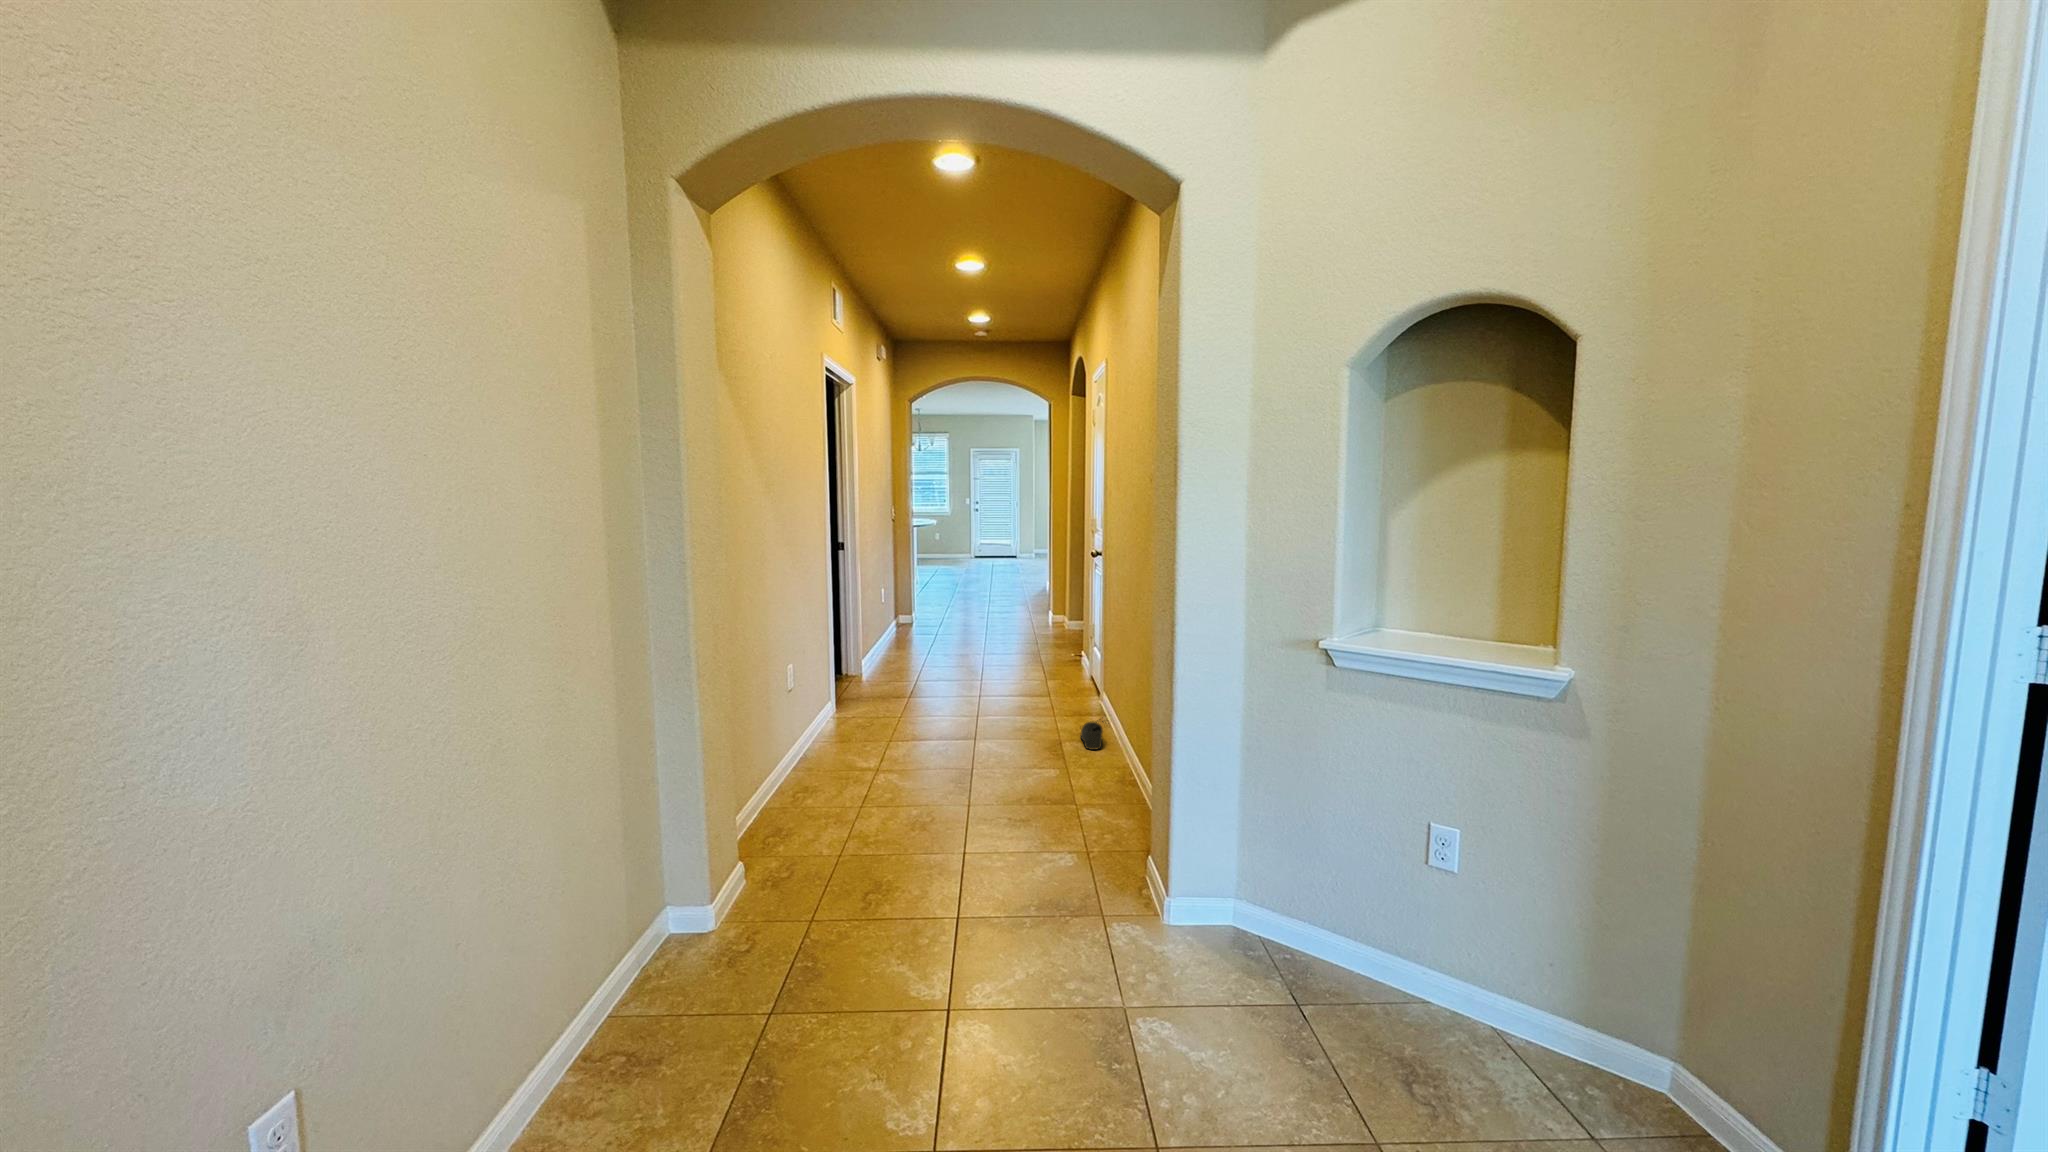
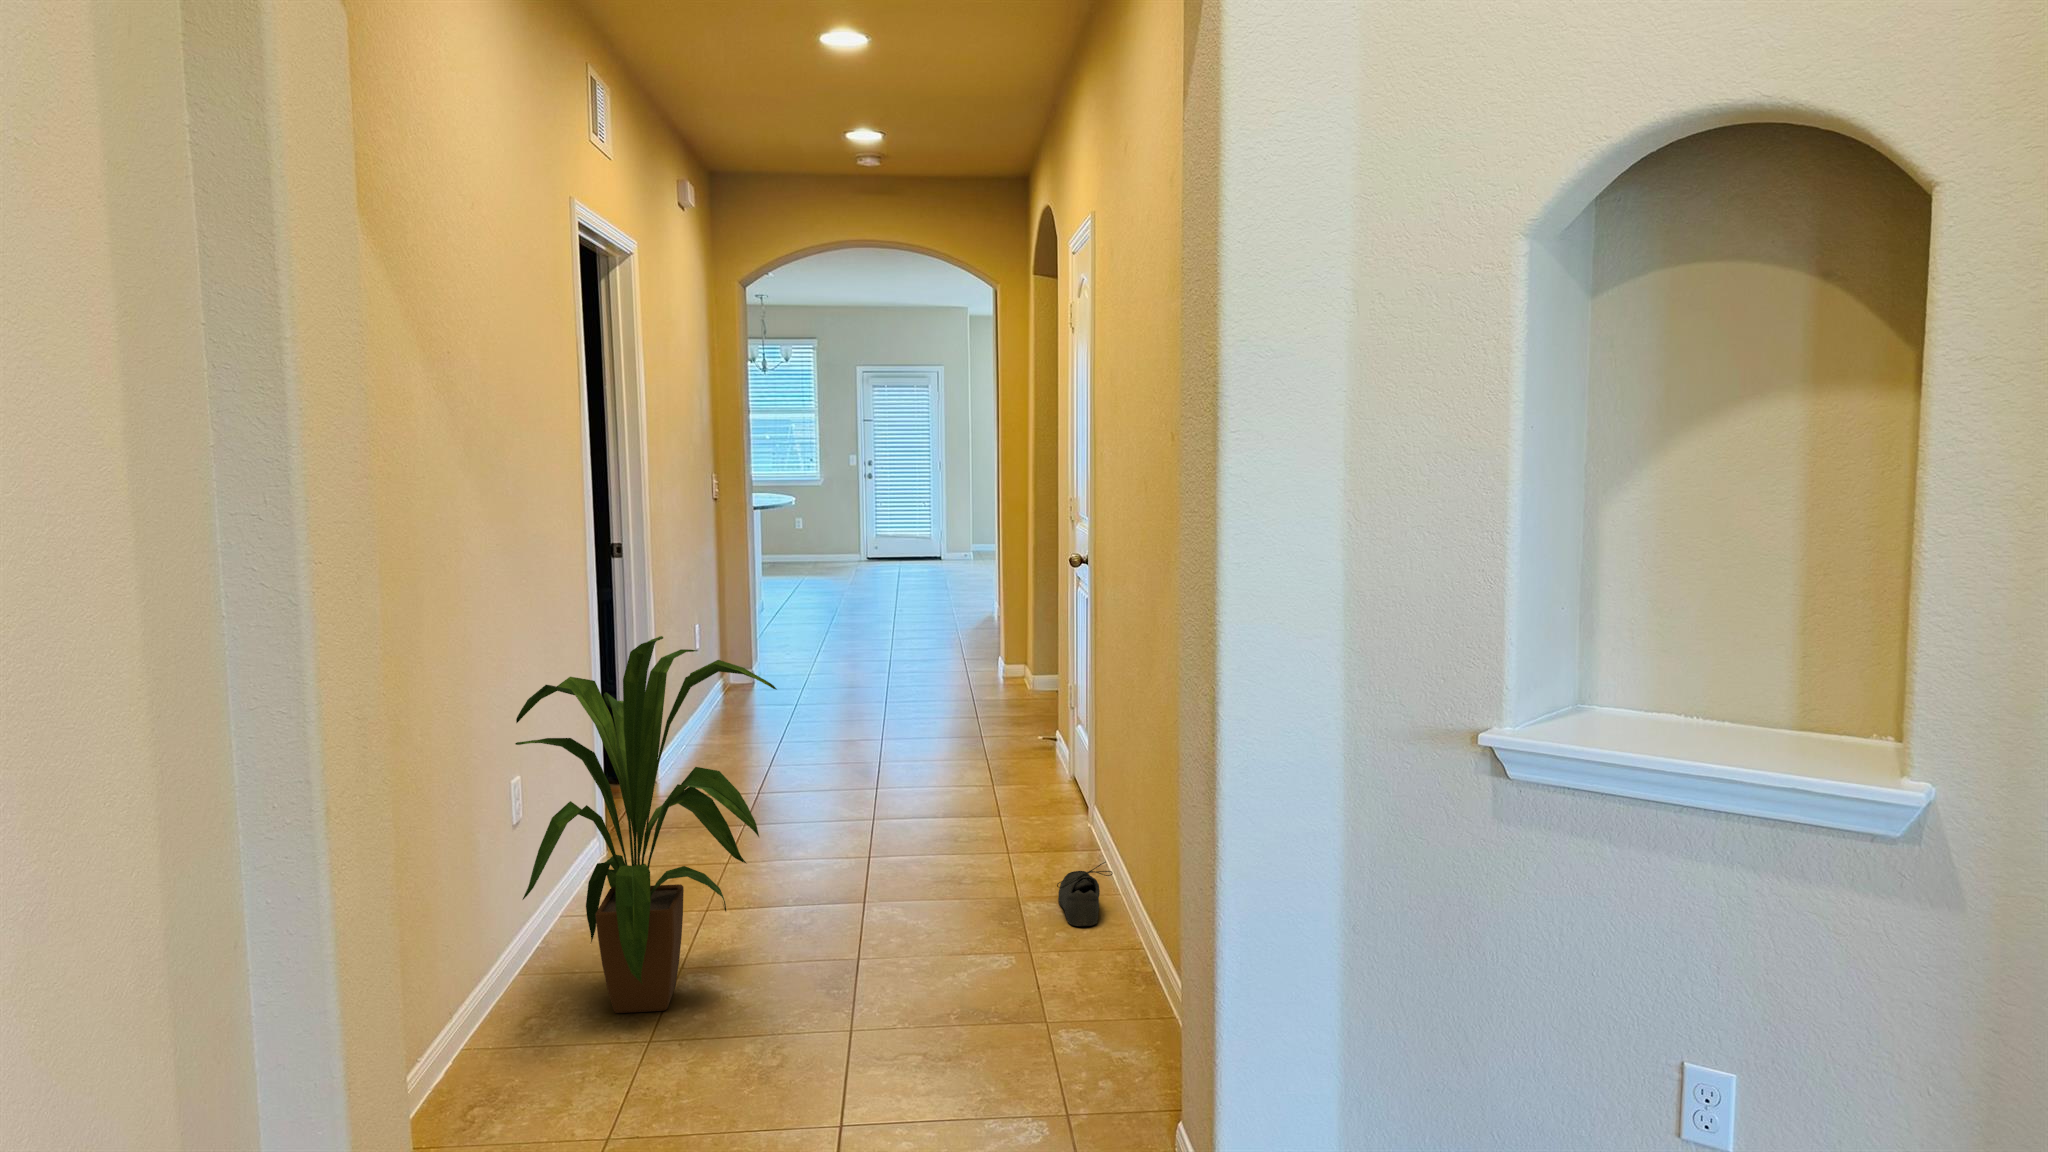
house plant: none [795,585,932,784] -> present [515,636,777,1013]

